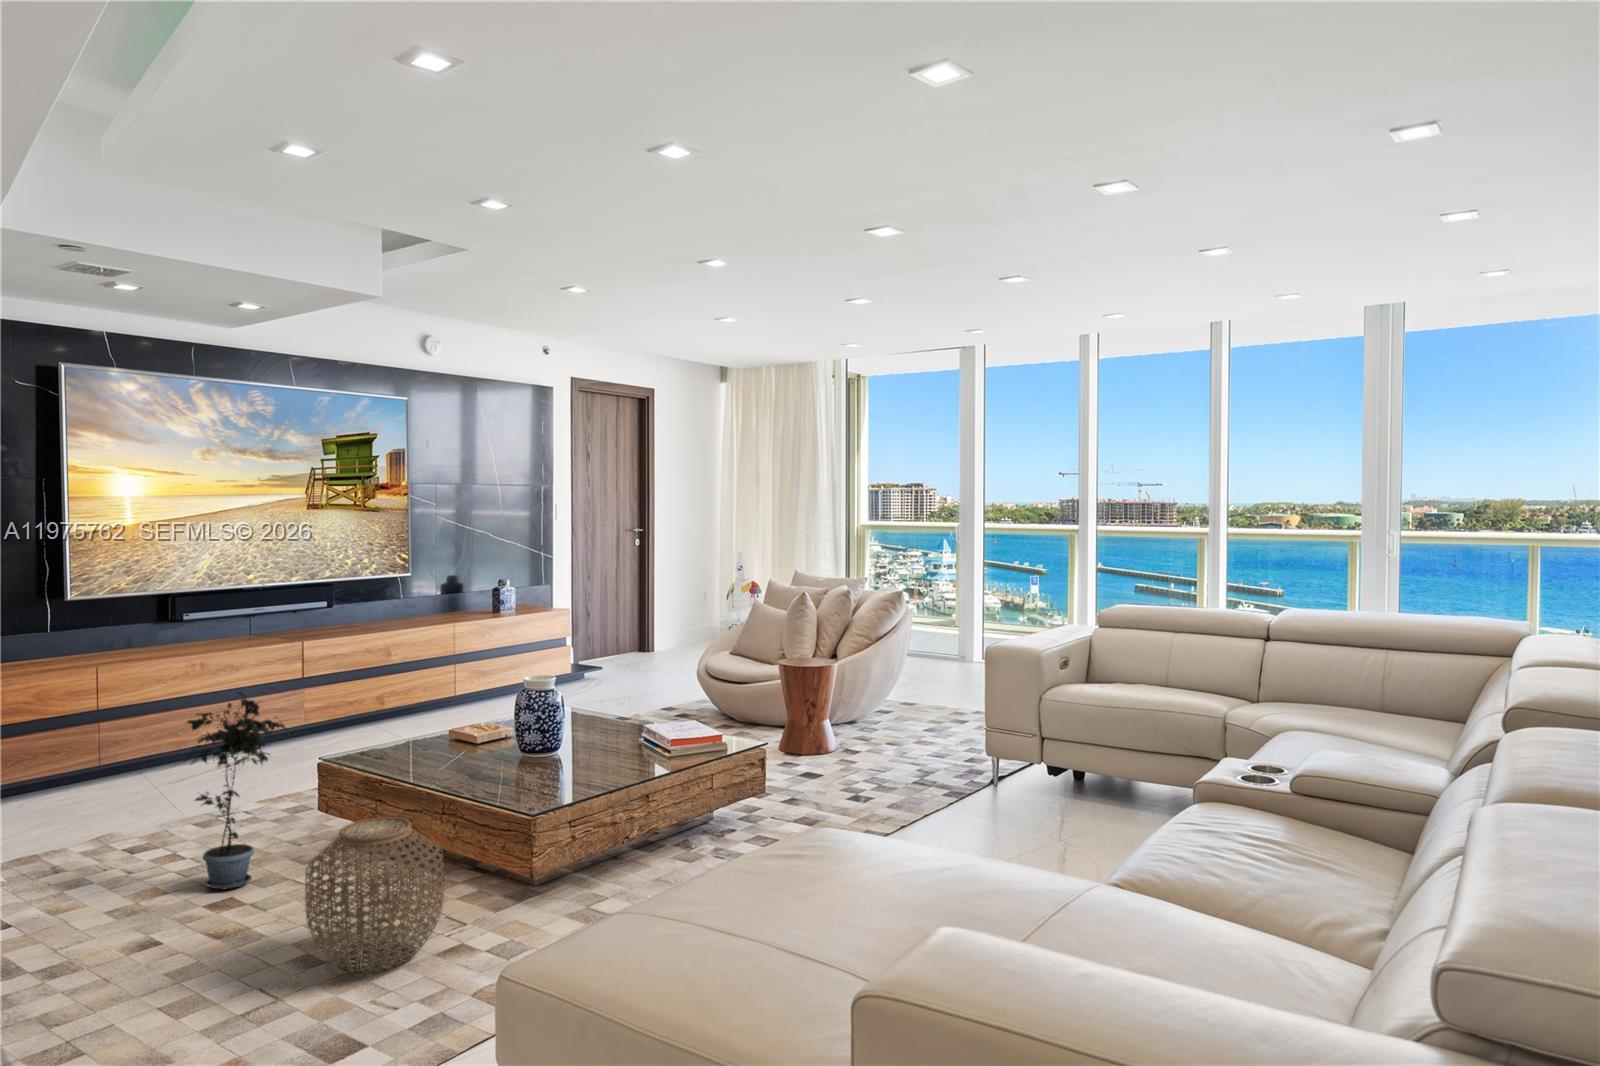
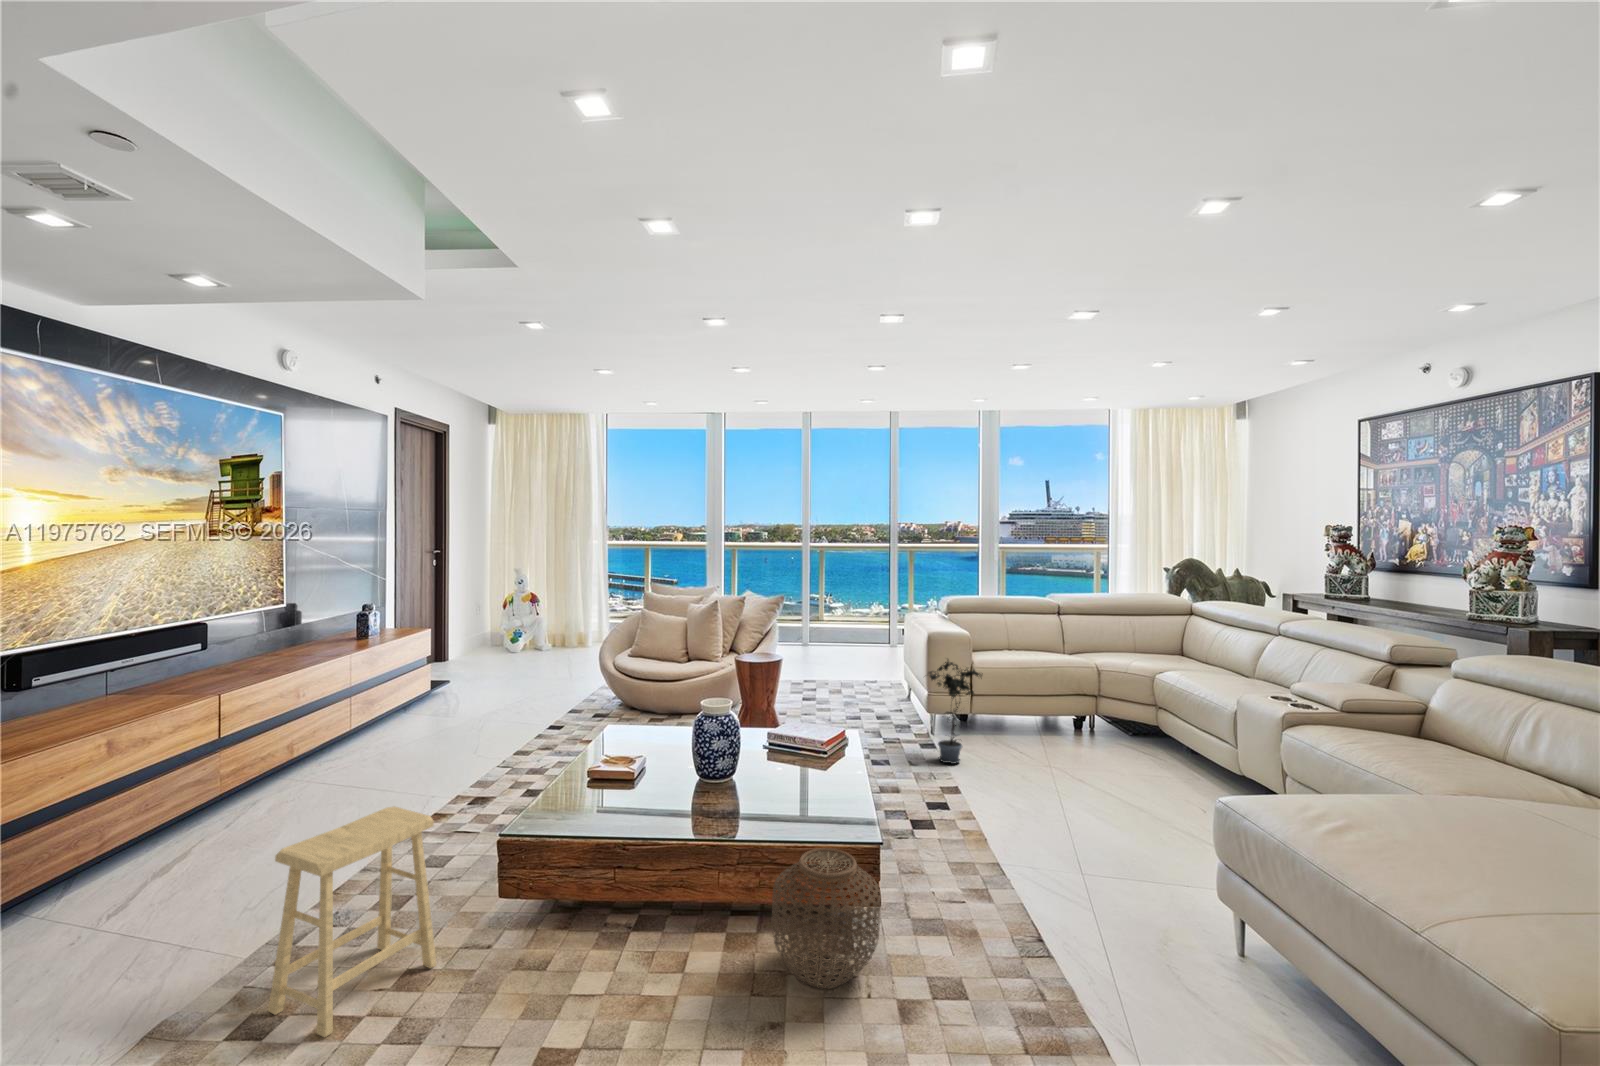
potted plant: present [185,692,290,890] -> present [929,660,982,764]
footstool: none [27,719,165,887] -> present [268,807,436,1037]

